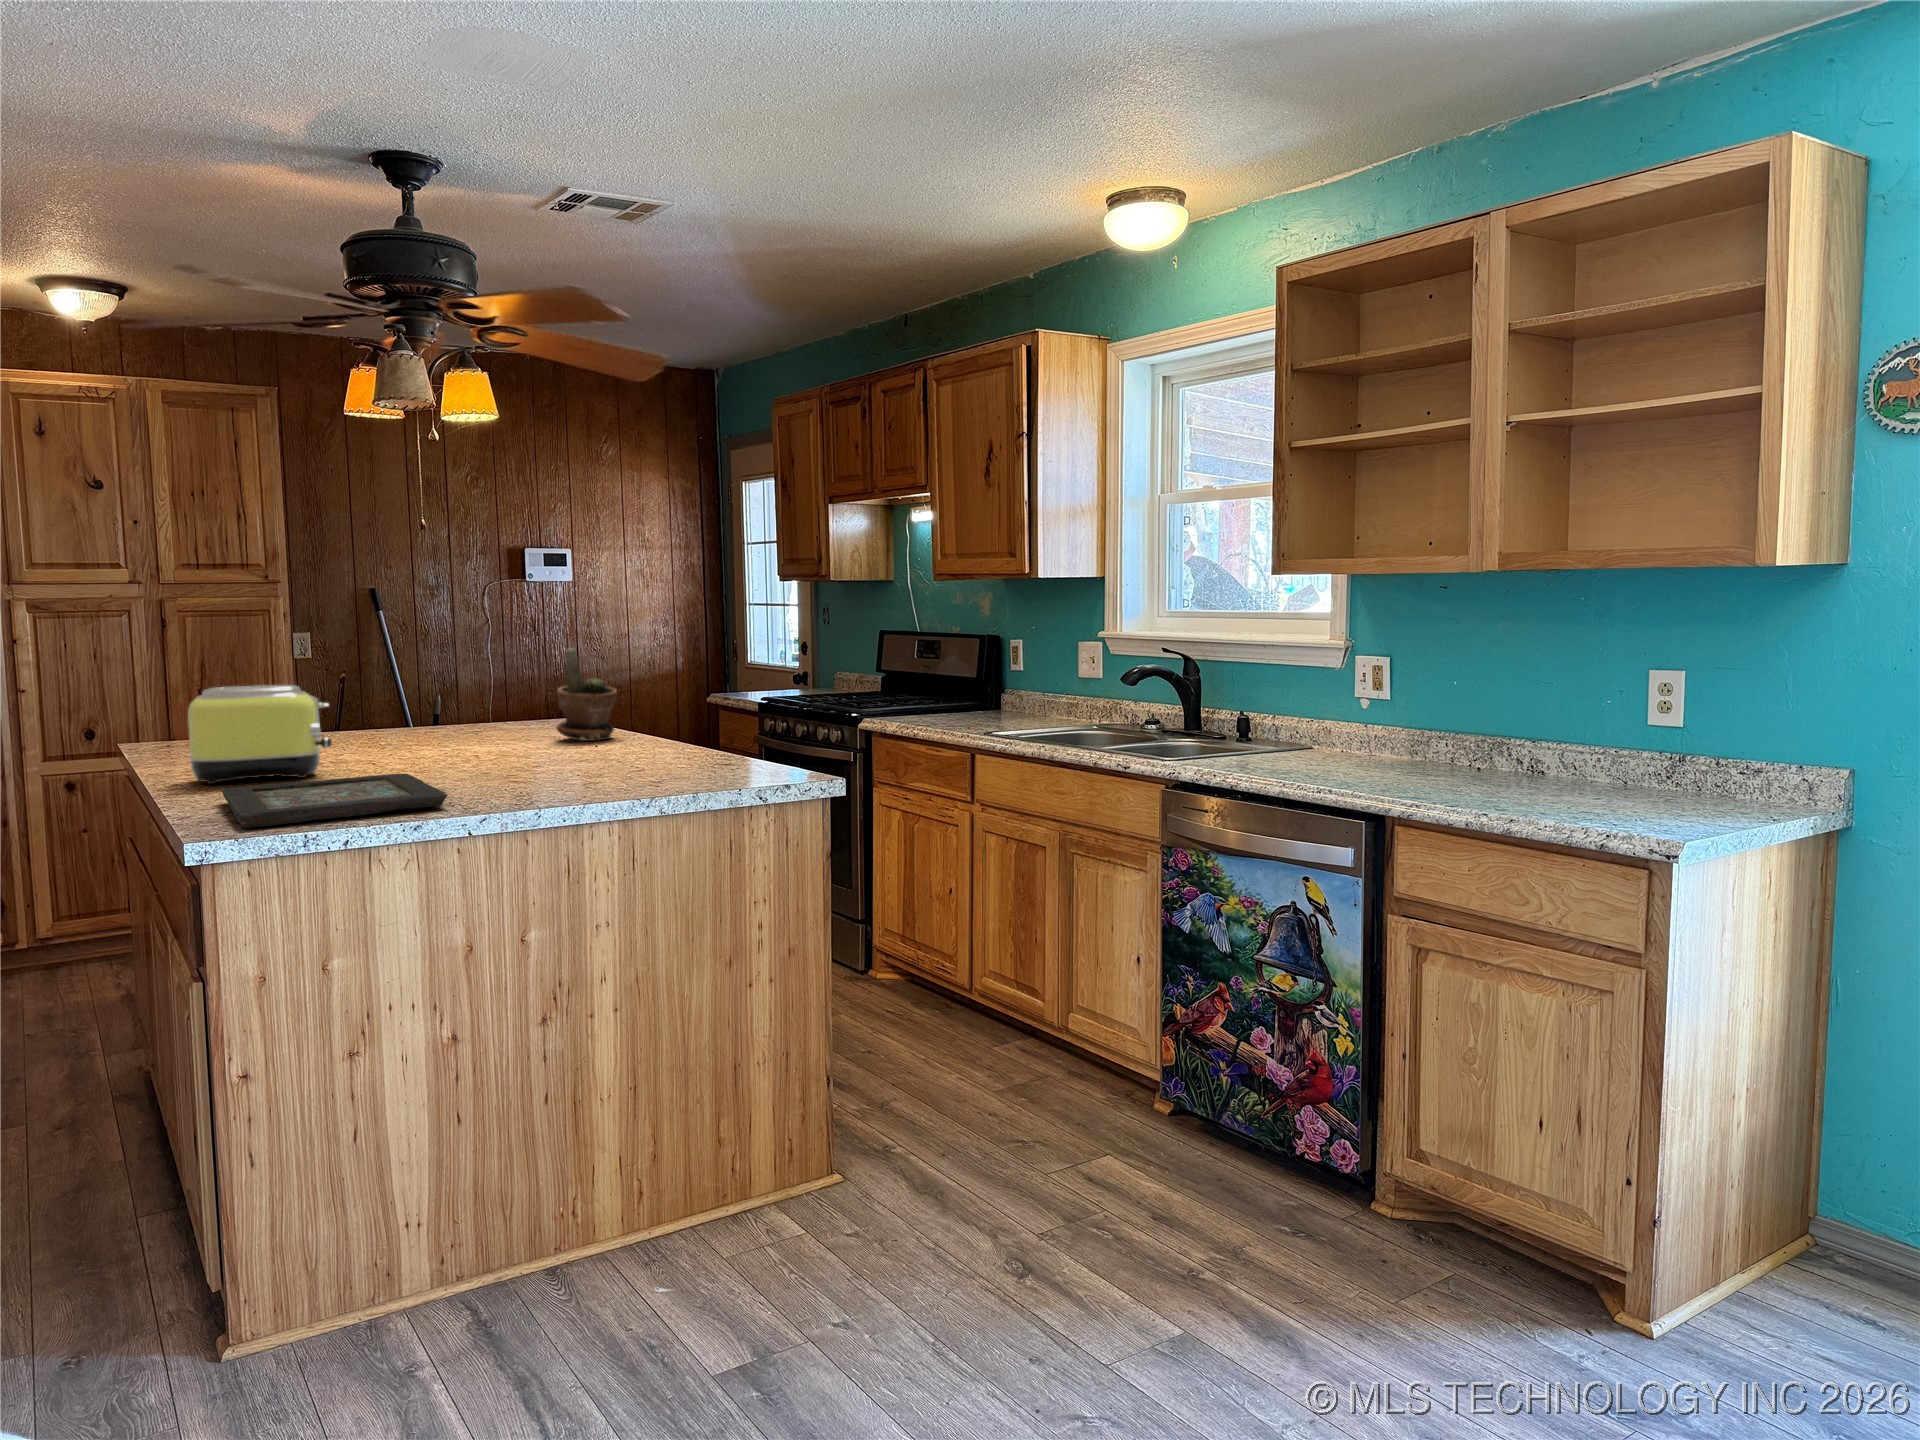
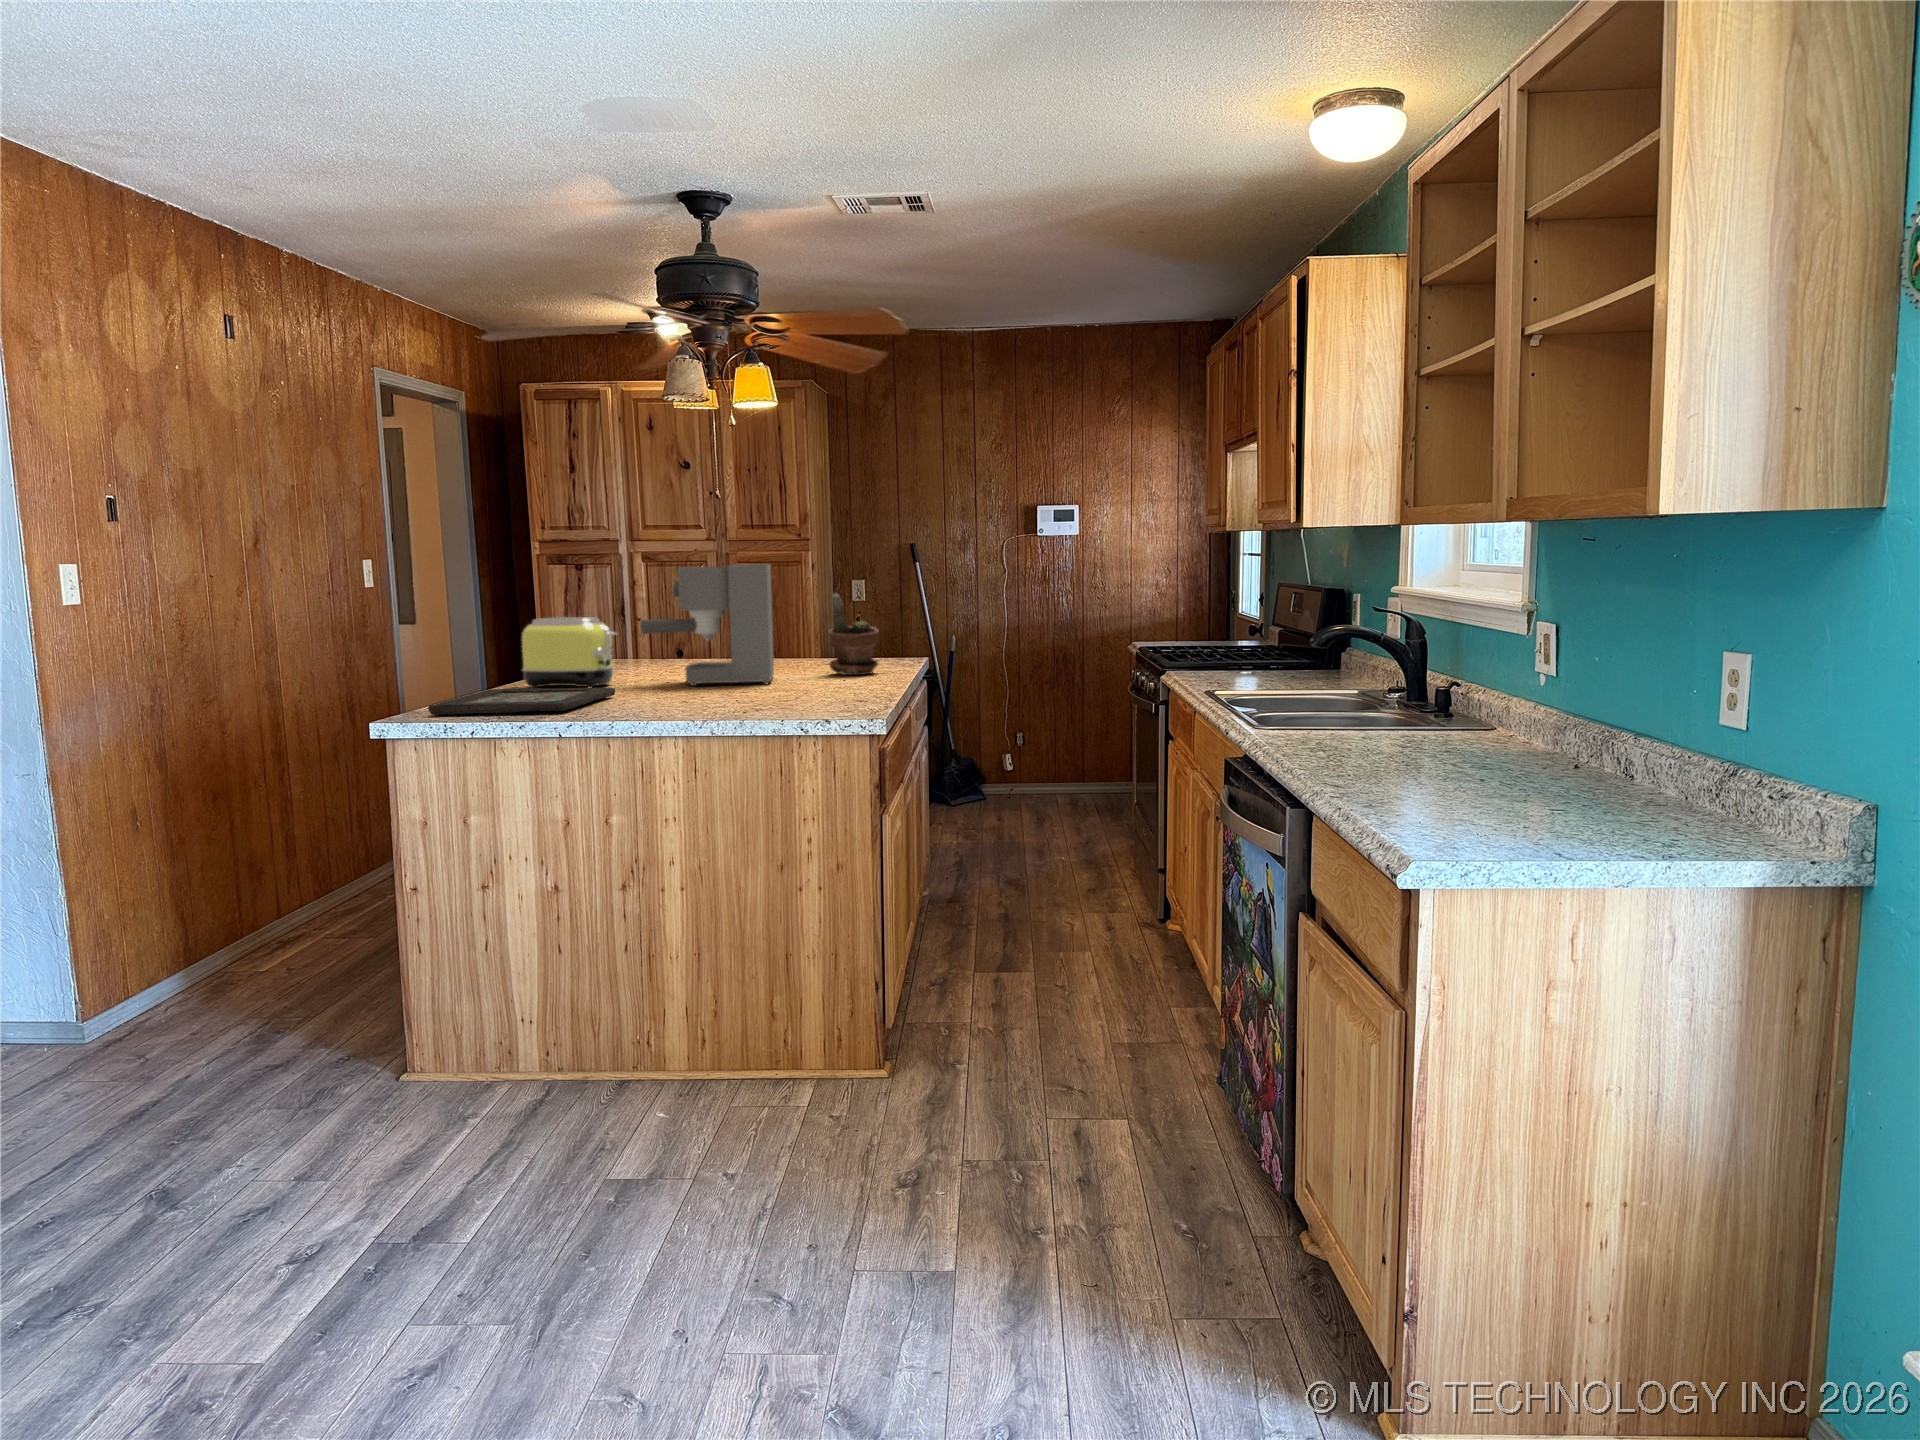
coffee maker: none [366,615,542,765] -> present [641,564,774,686]

